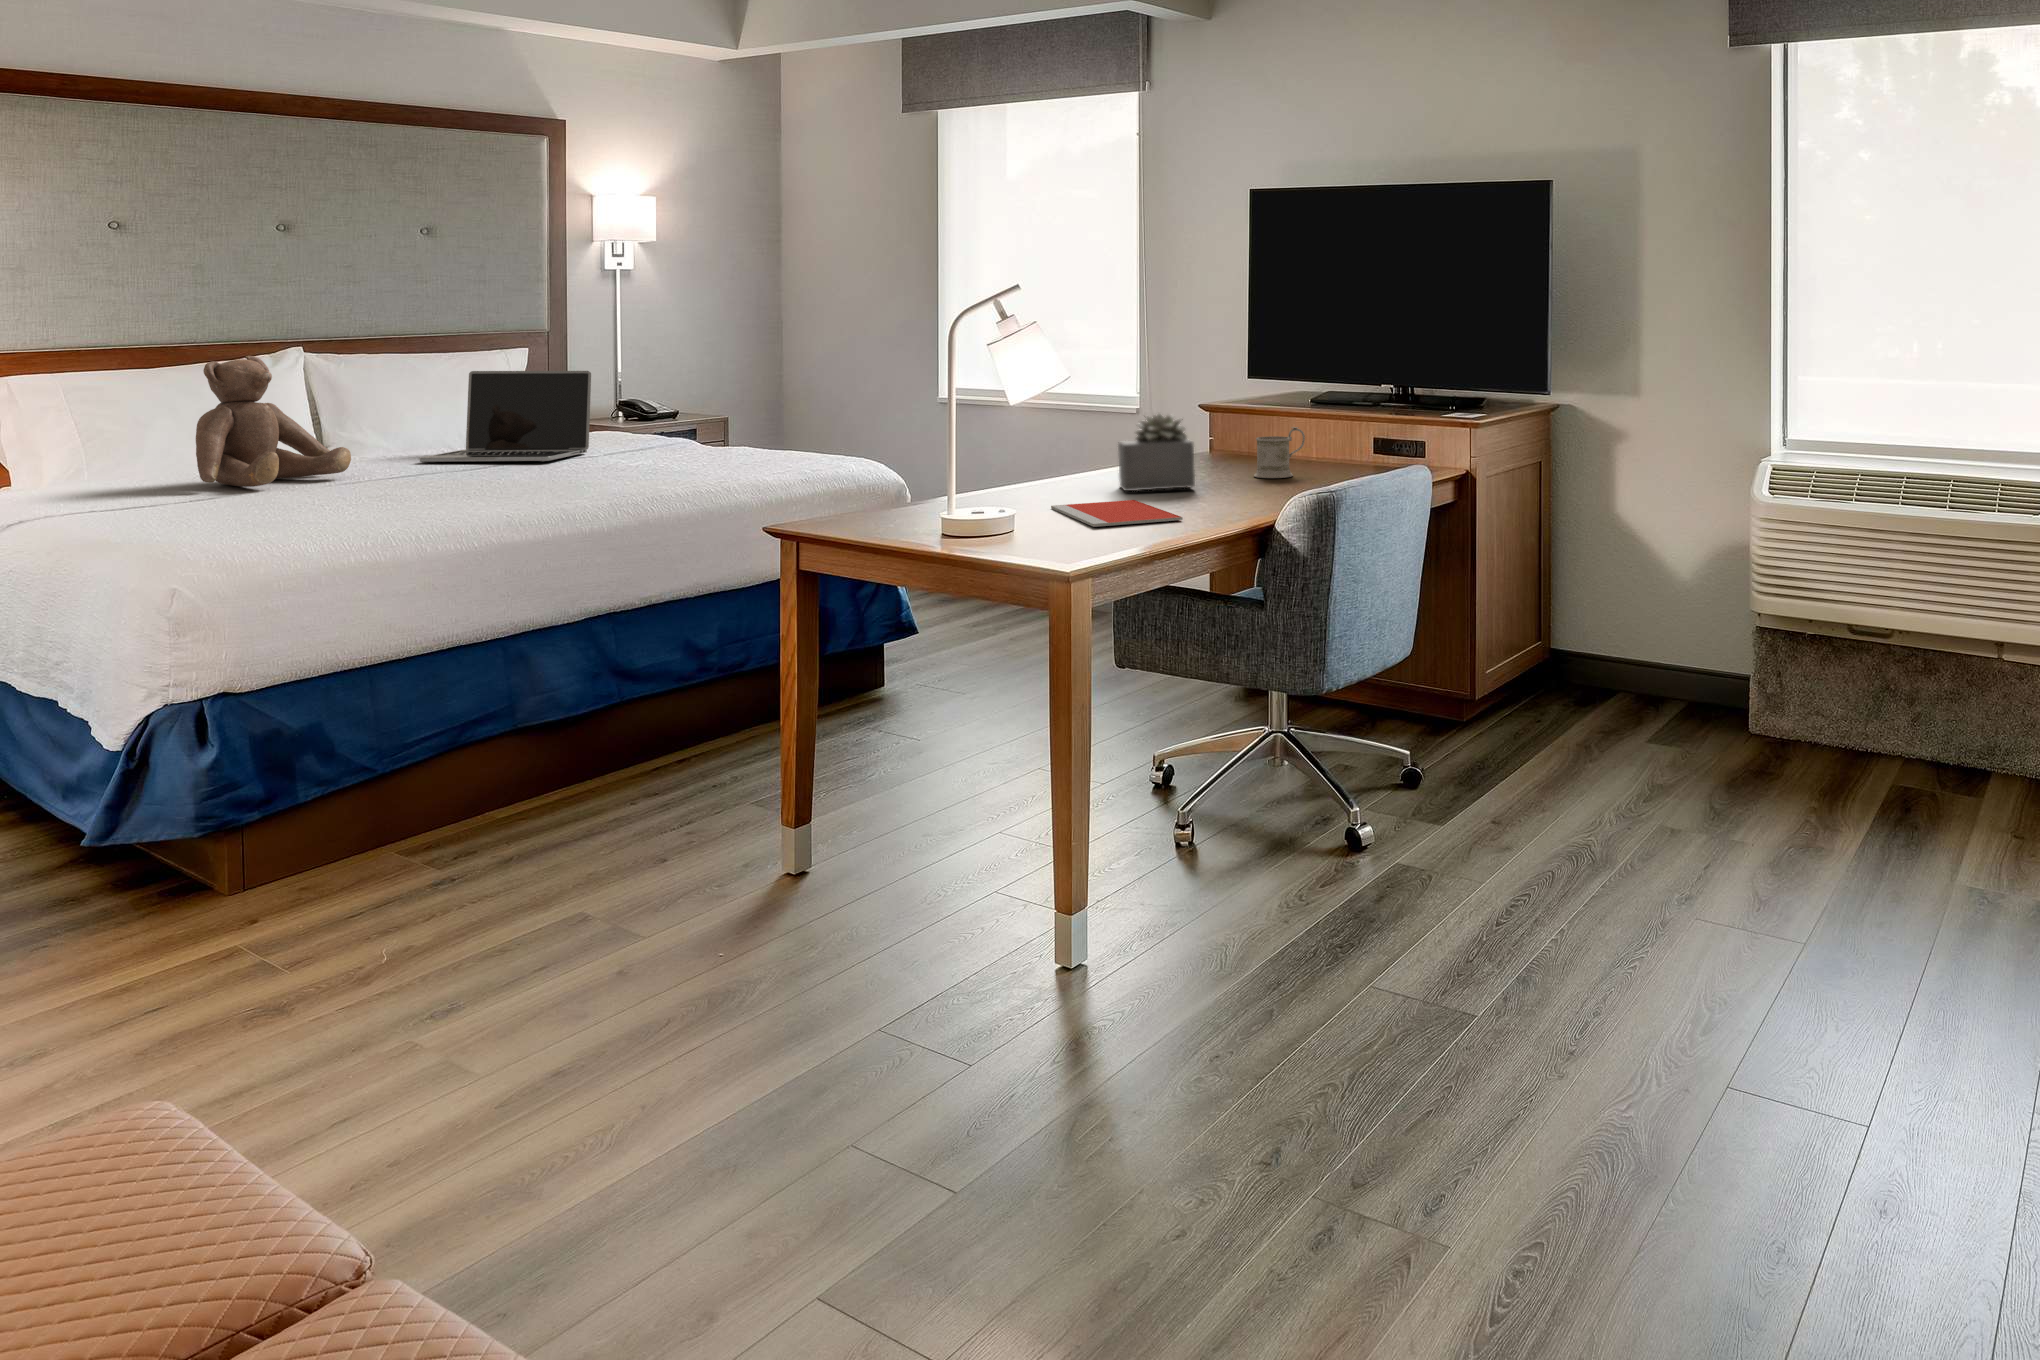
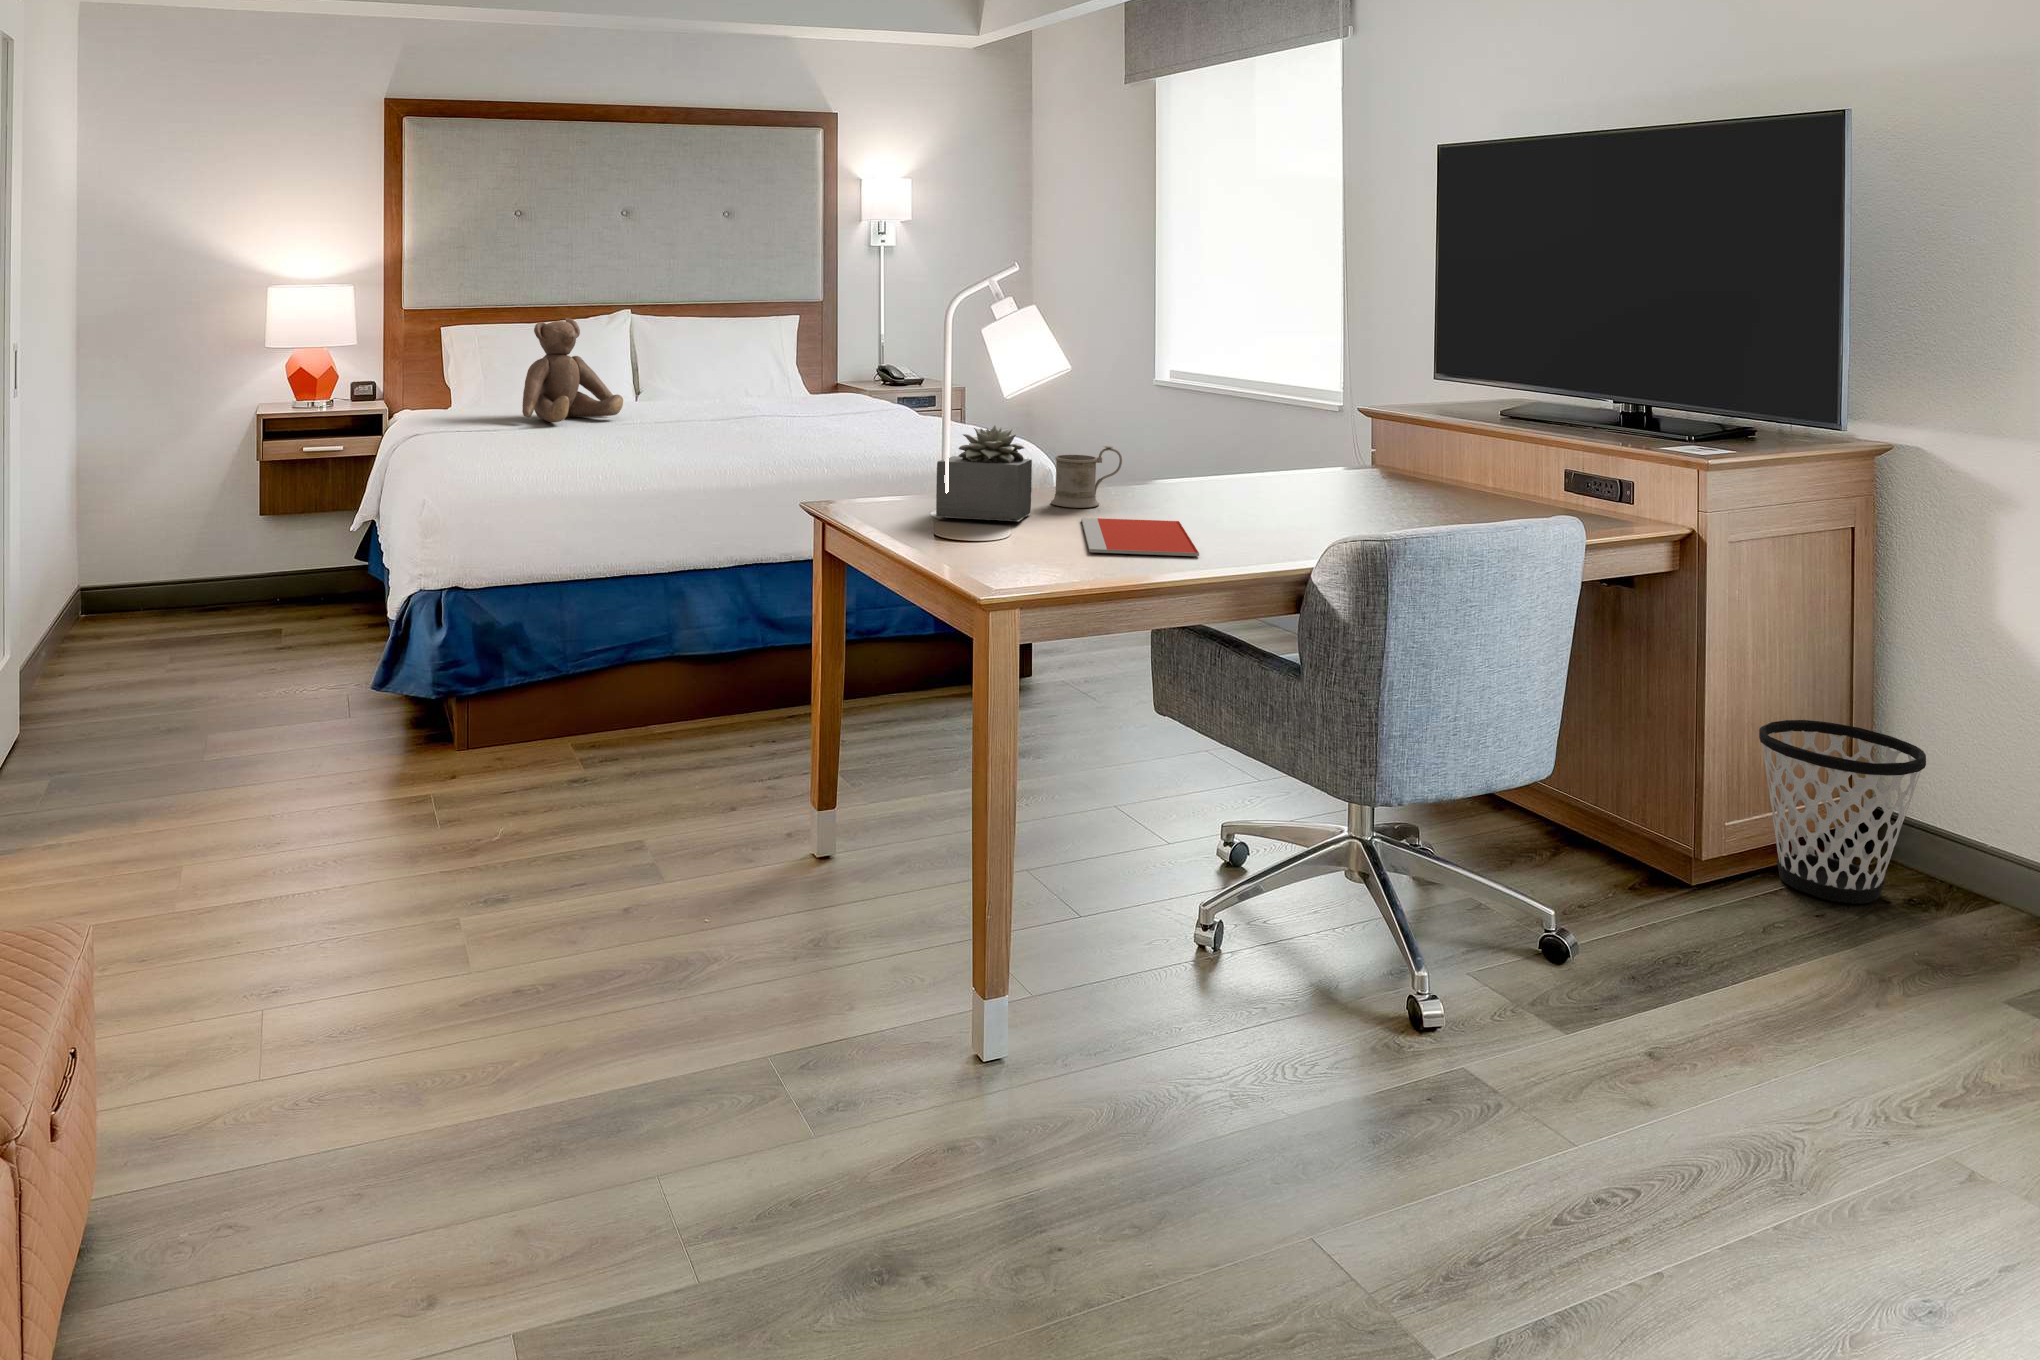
laptop: present [419,371,591,462] -> none [680,334,811,416]
succulent plant: present [1118,414,1195,491] -> present [936,426,1032,521]
mug: present [1254,427,1305,478] -> present [1051,446,1122,508]
wastebasket: none [1515,601,1609,721] -> present [1759,720,1926,904]

